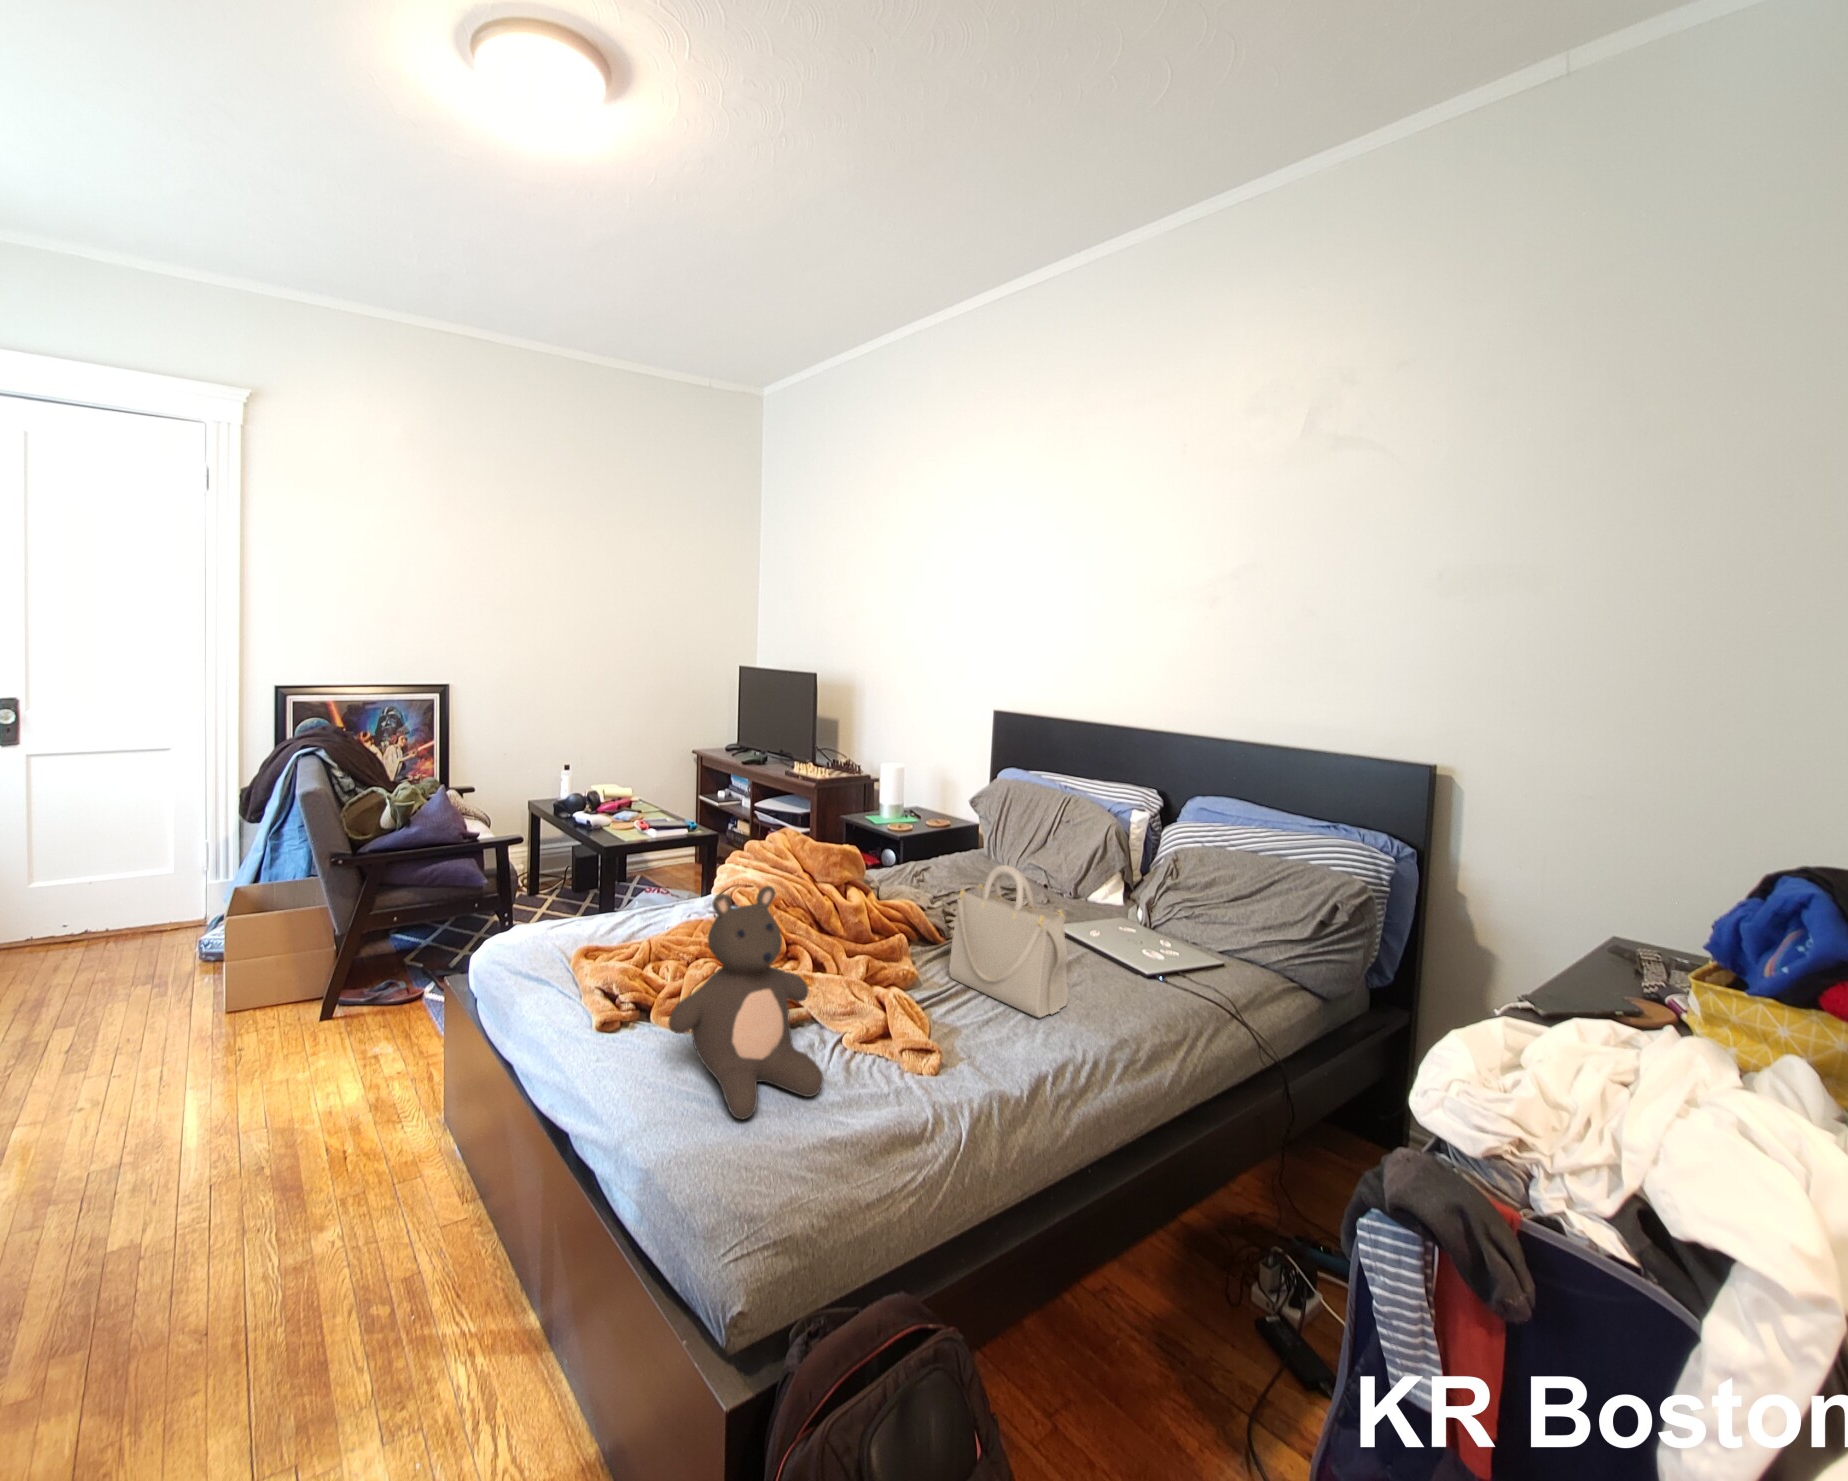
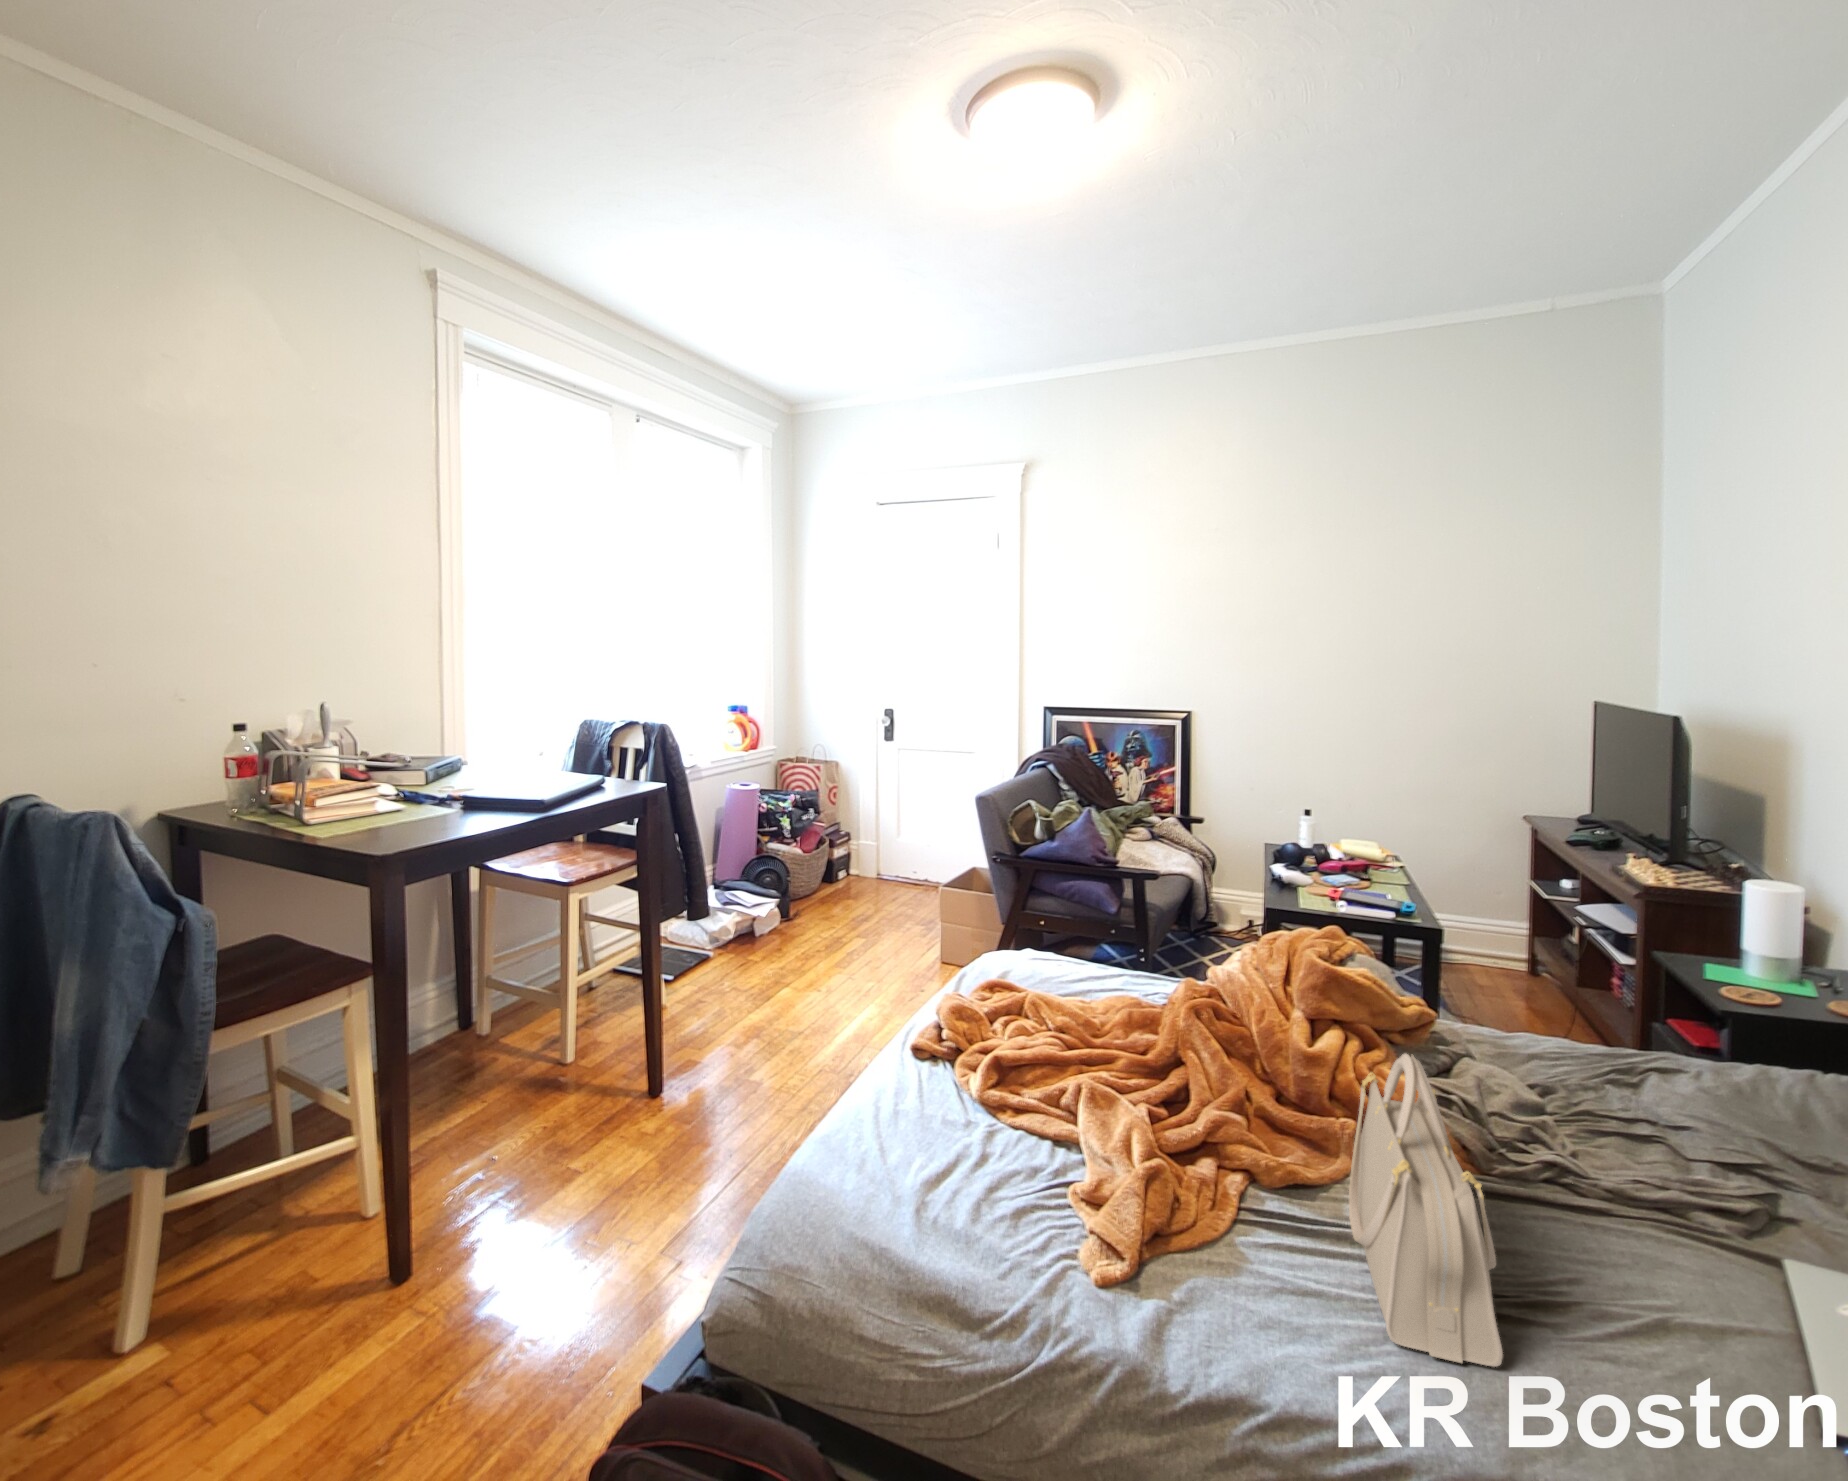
teddy bear: present [668,886,823,1119] -> none [853,946,1021,1208]

